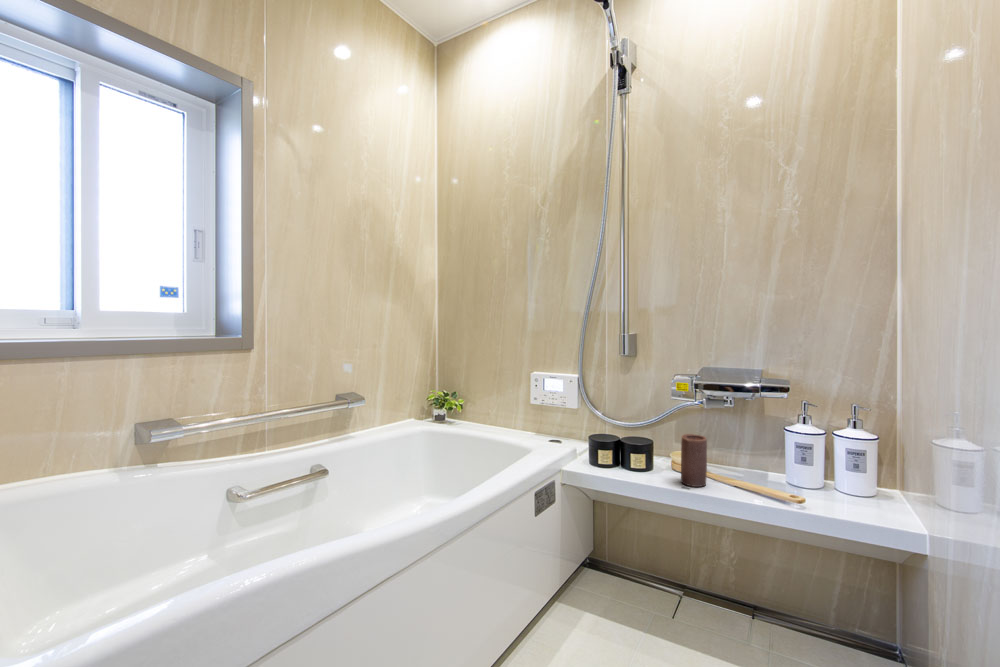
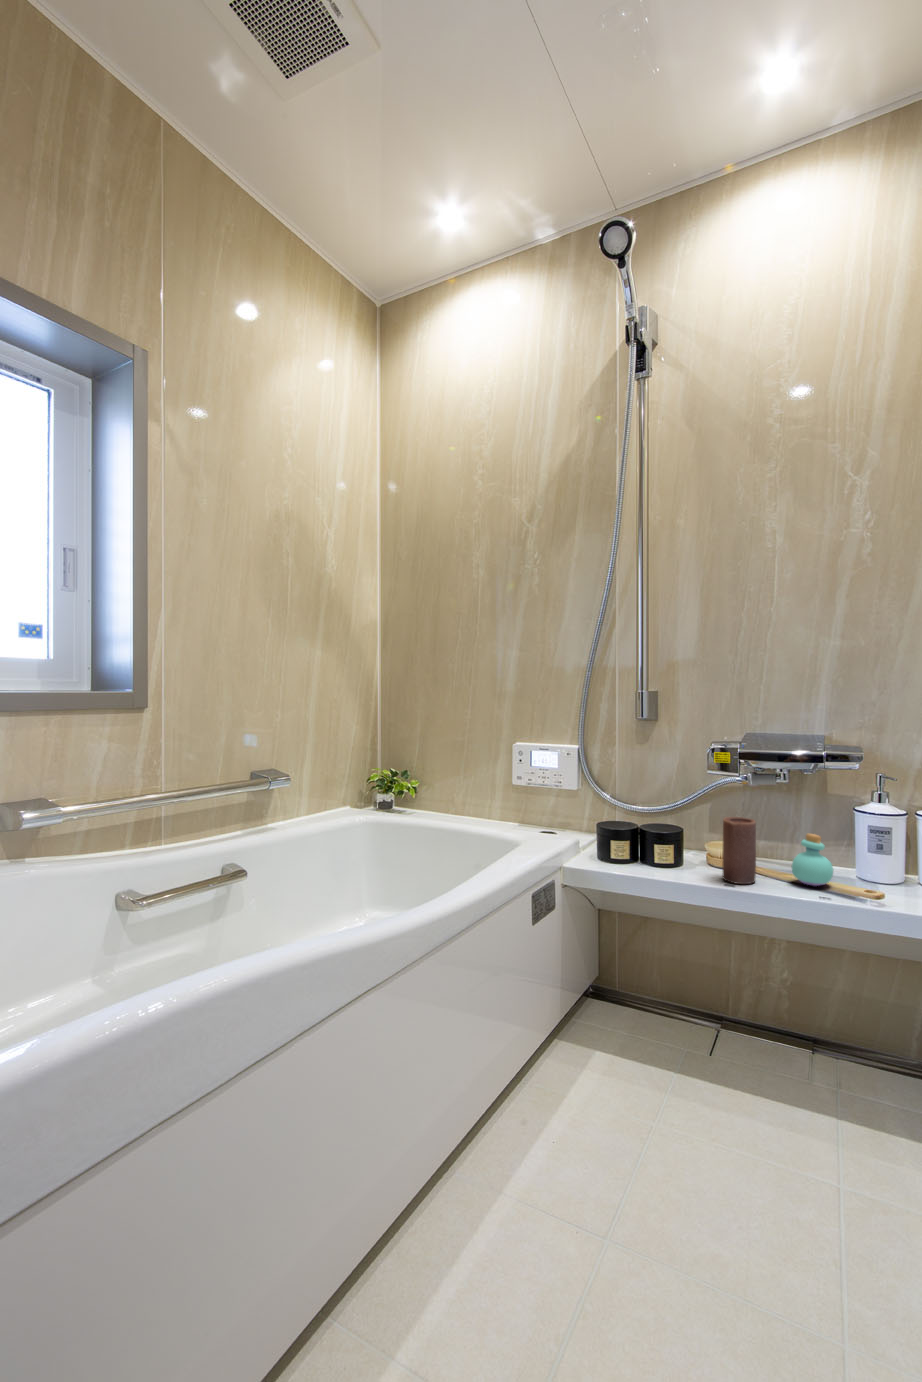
perfume bottle: none [734,449,767,489] -> present [792,834,833,886]

